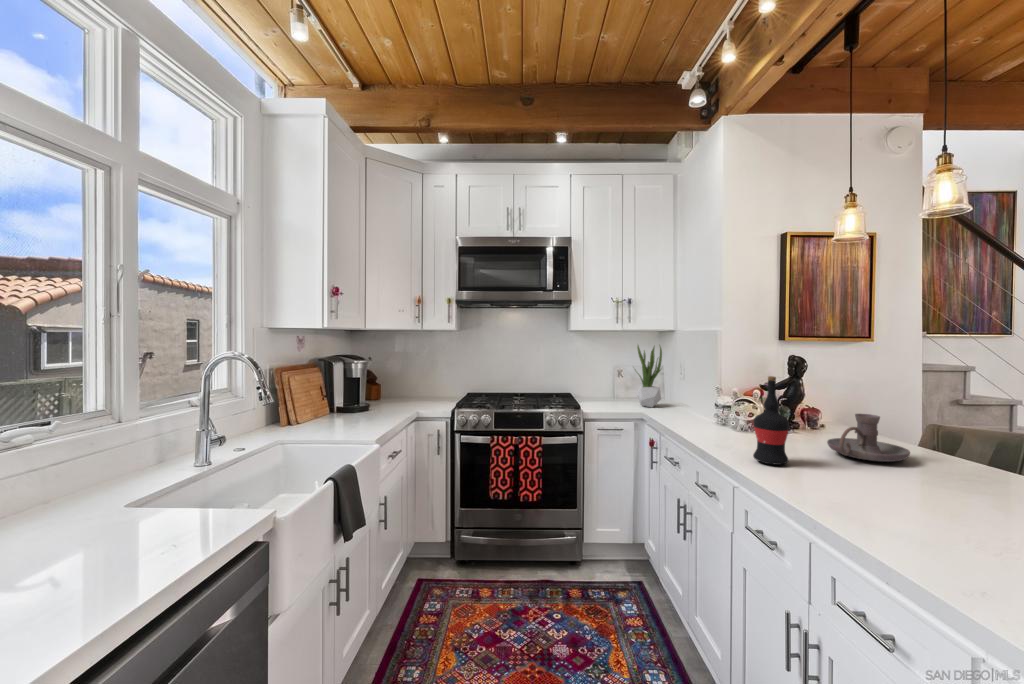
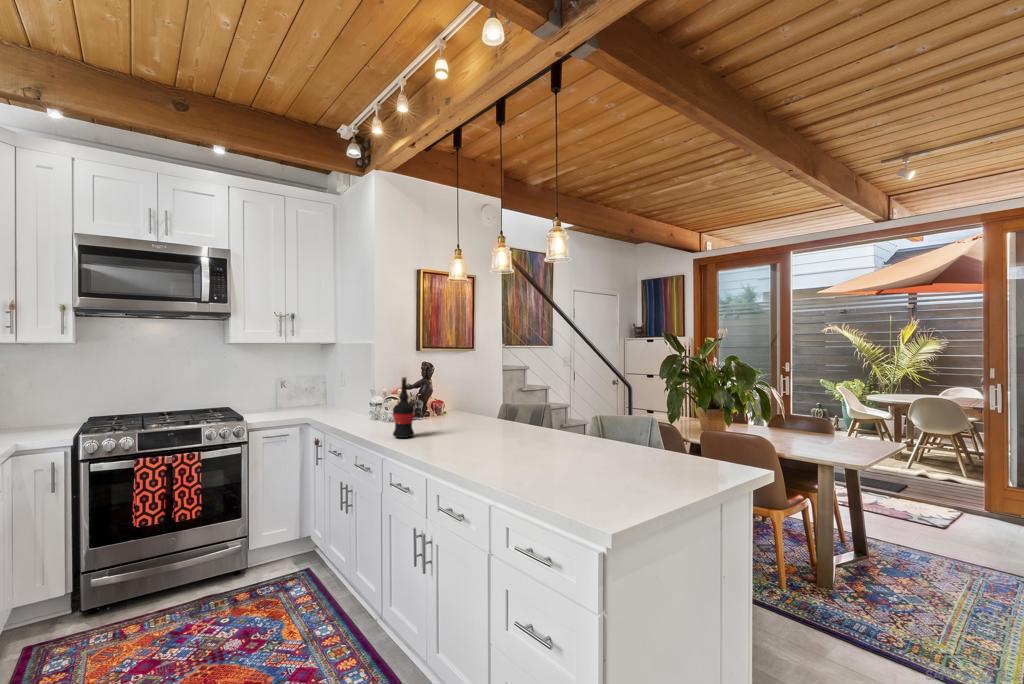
potted plant: present [636,346,662,407] -> none [299,355,328,413]
candle holder: present [827,414,910,462] -> none [439,399,480,428]

